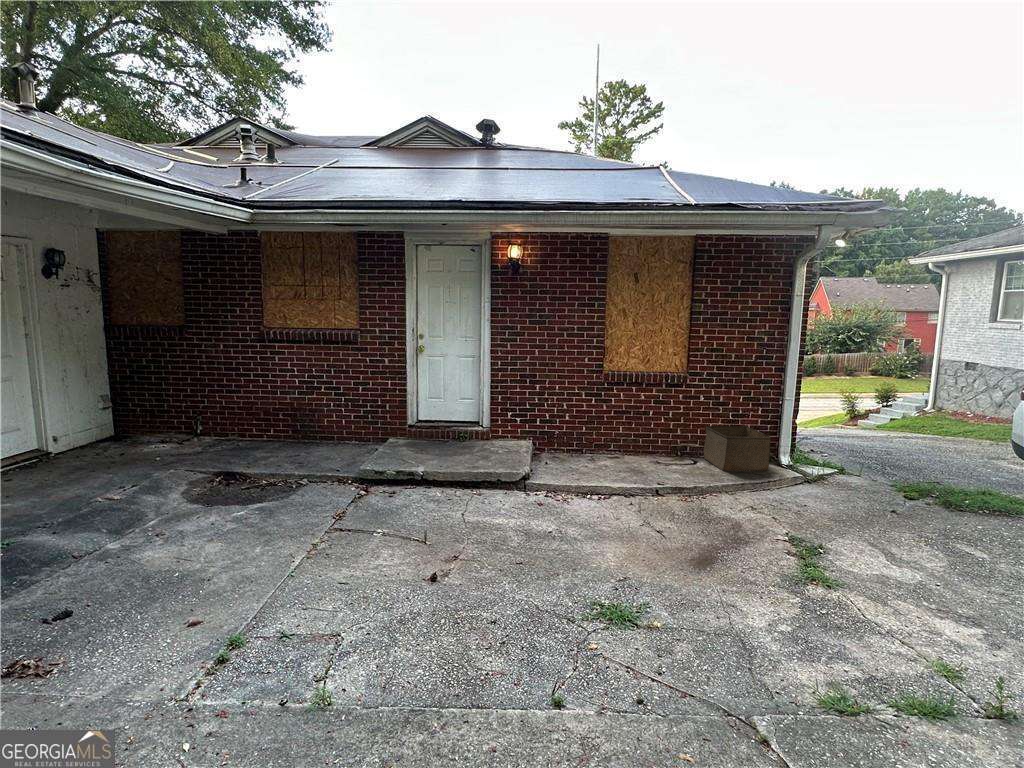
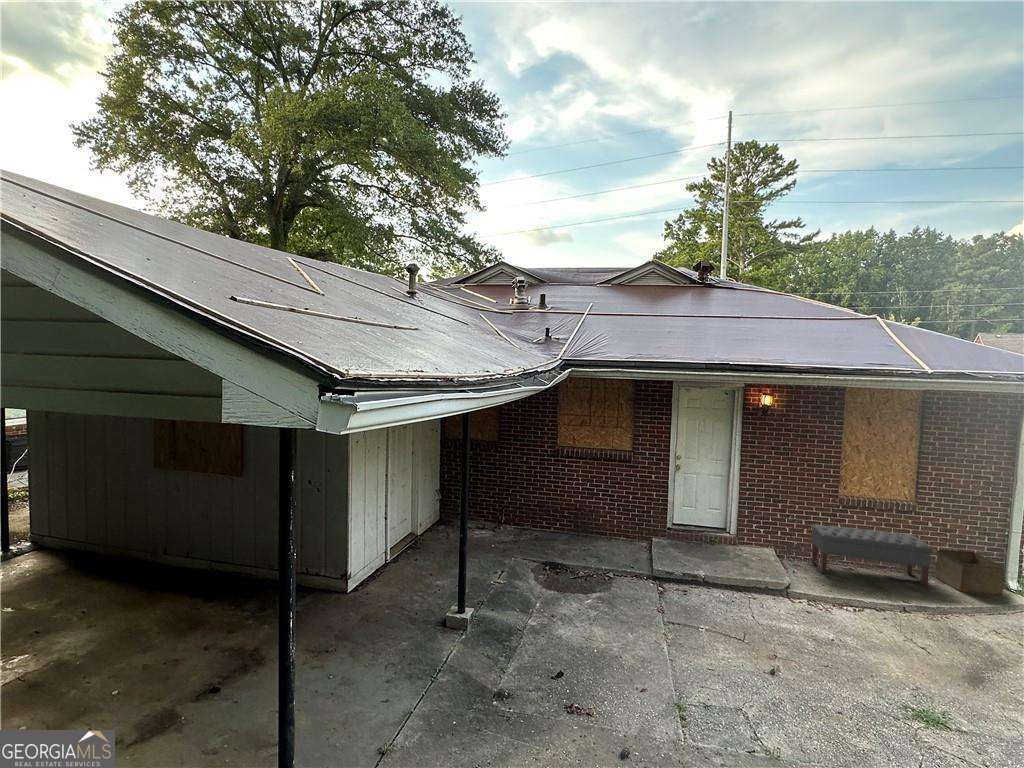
bench: none [573,407,696,470] -> present [812,524,933,587]

